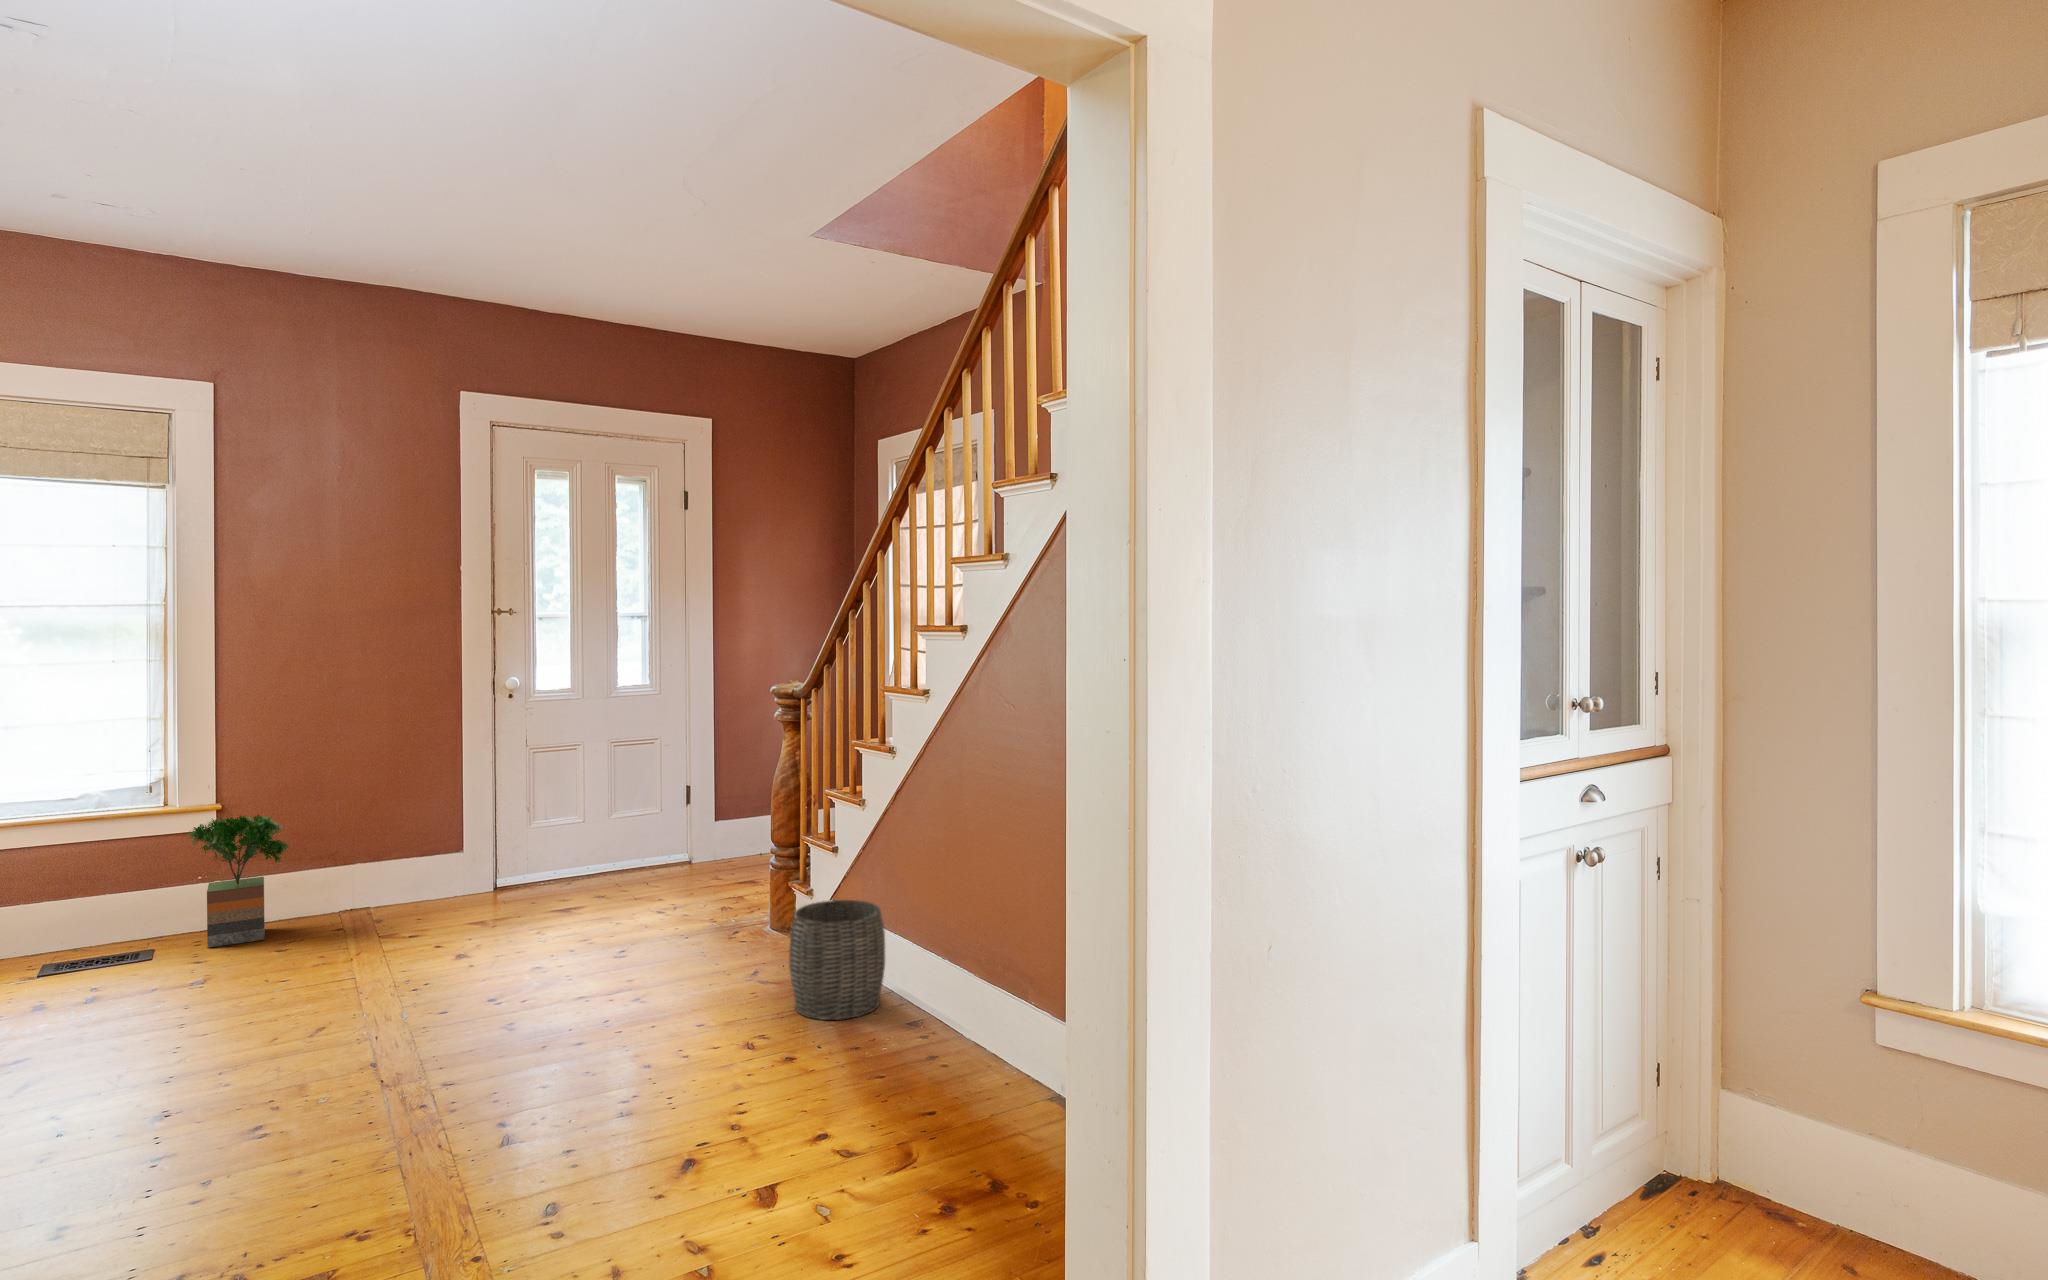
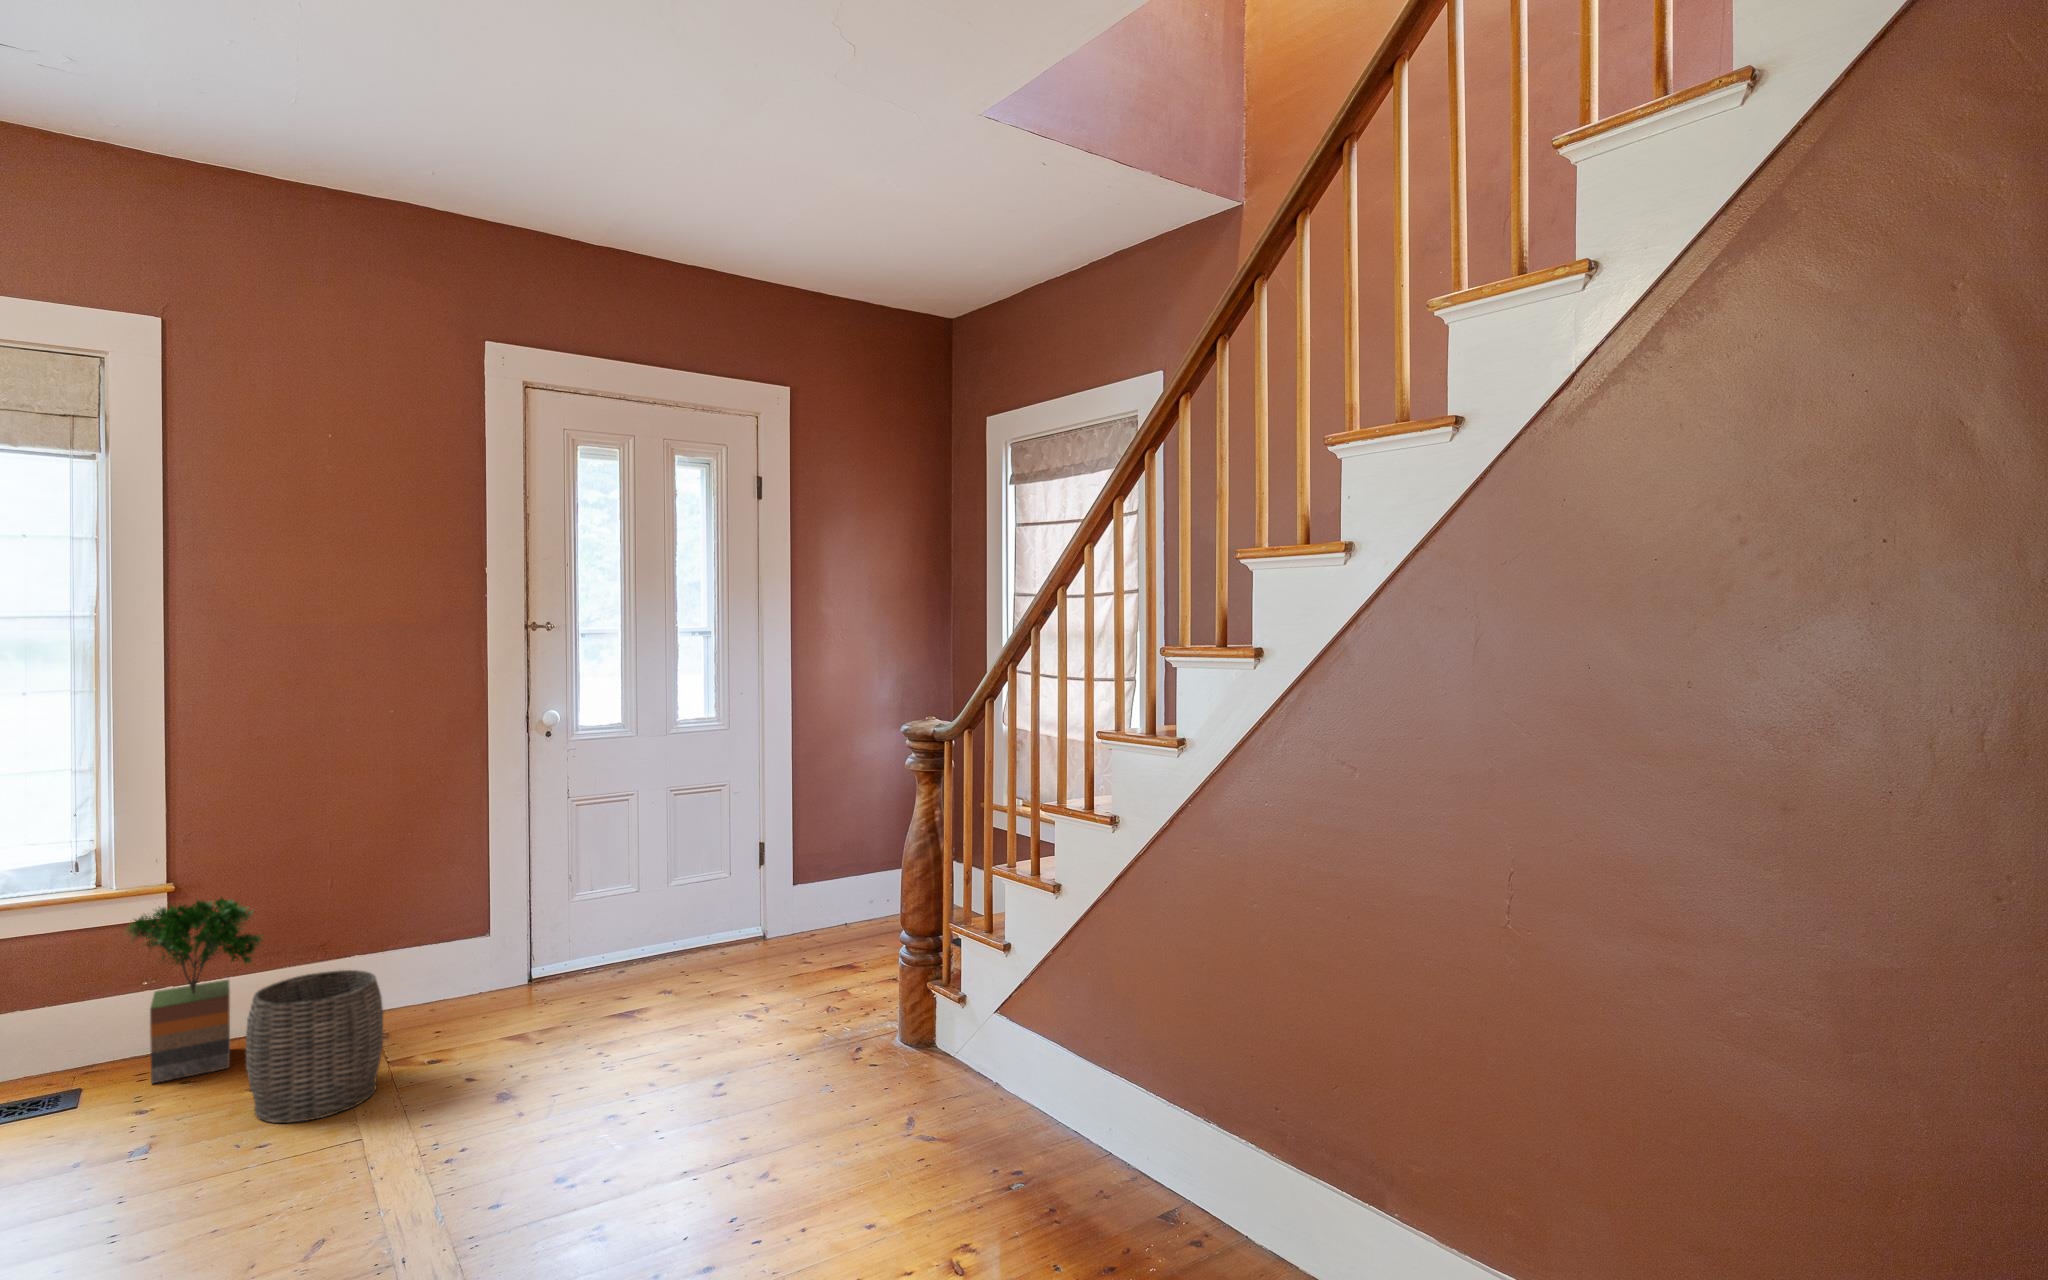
woven basket: present [789,900,885,1020] -> present [246,970,383,1123]

